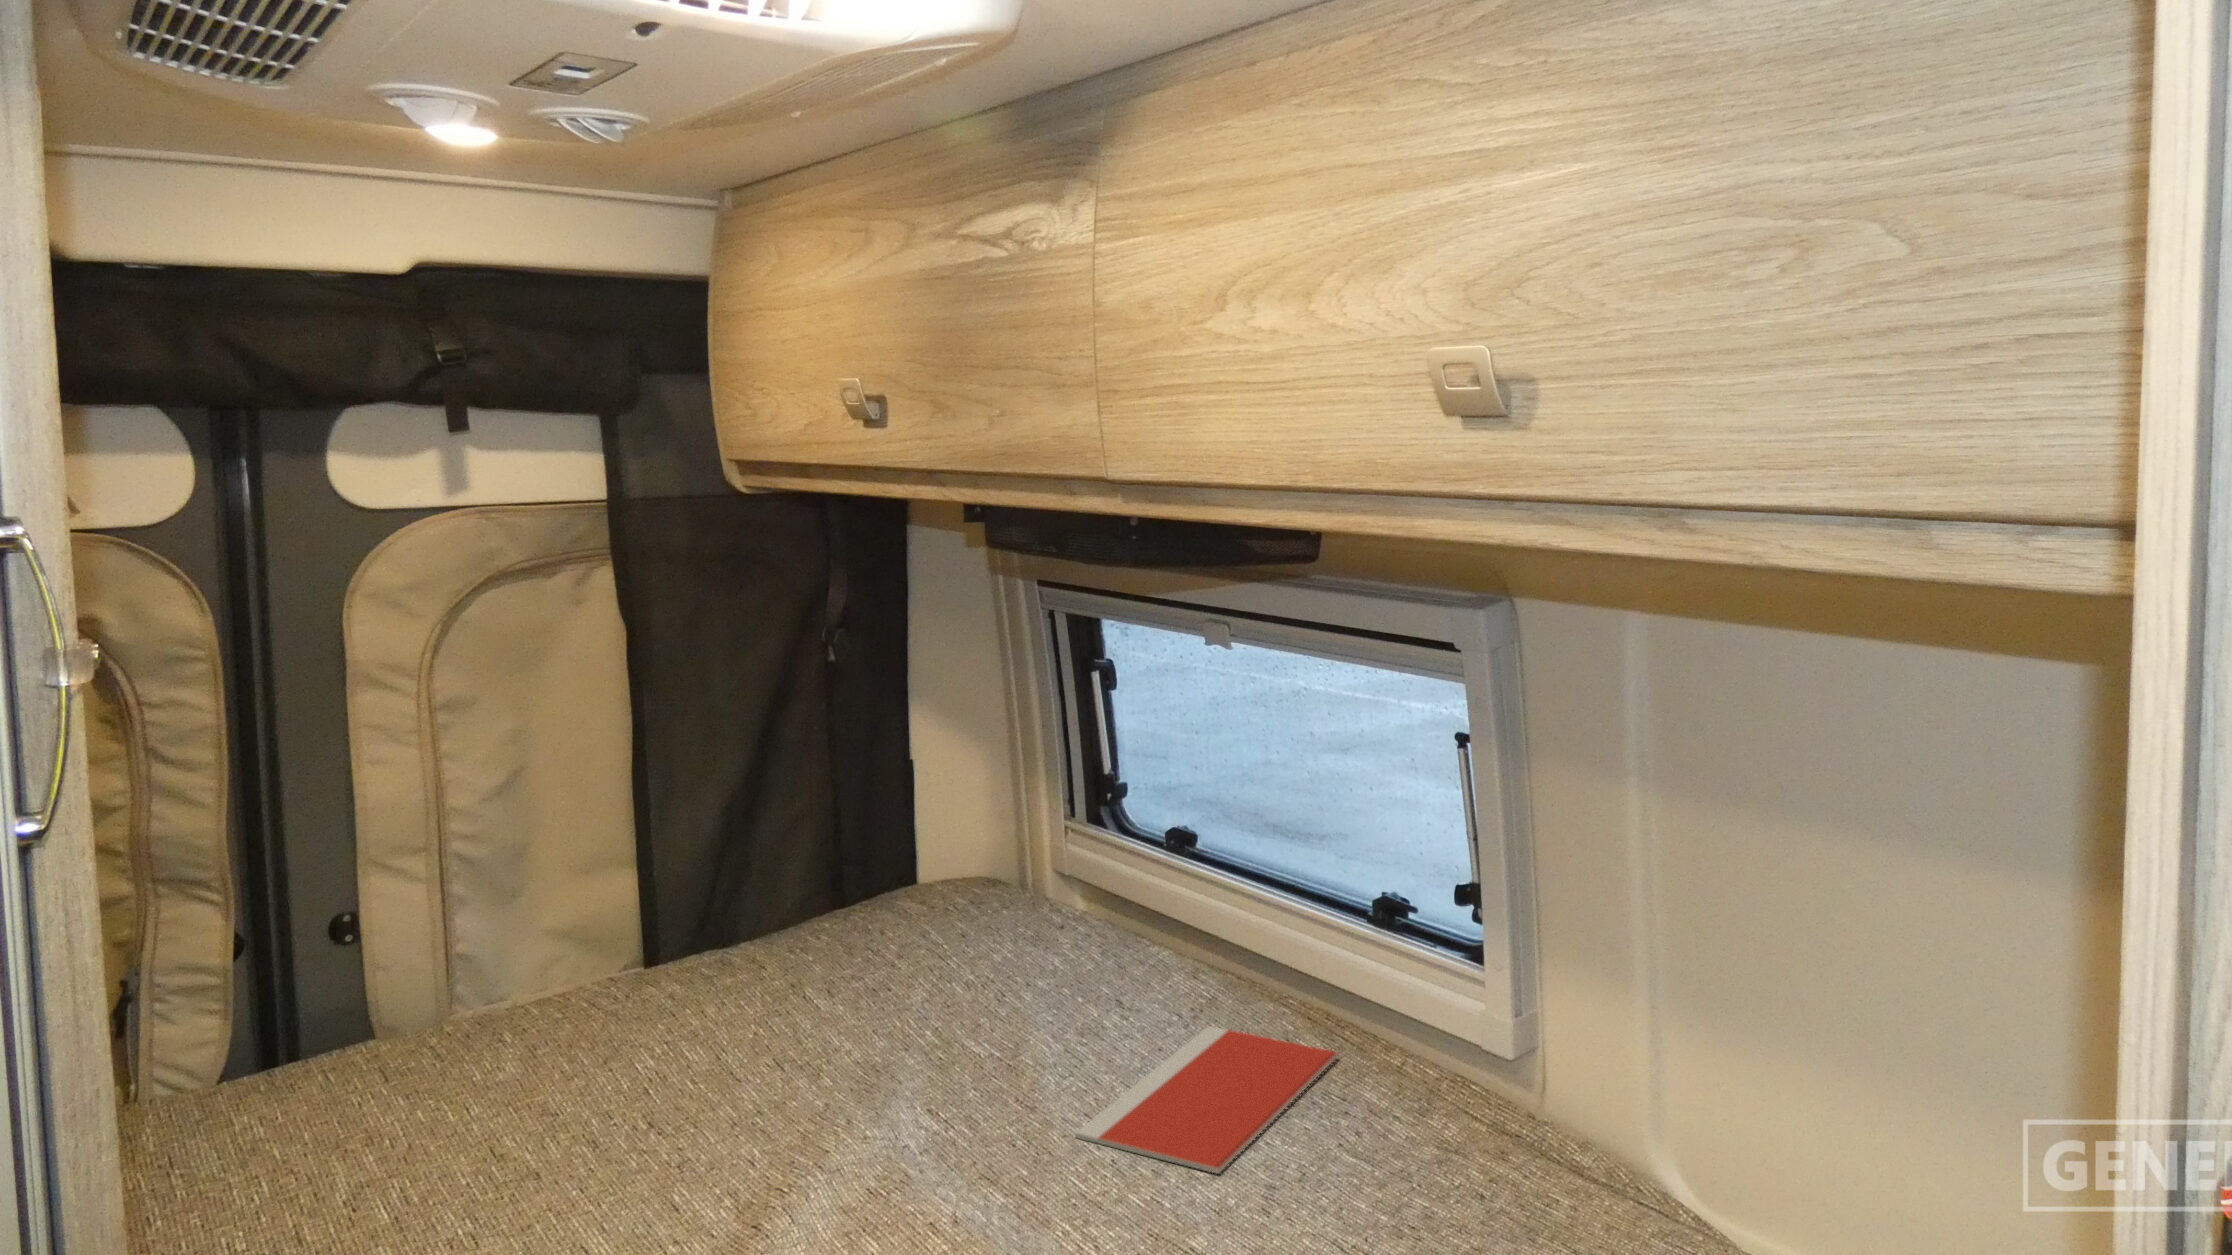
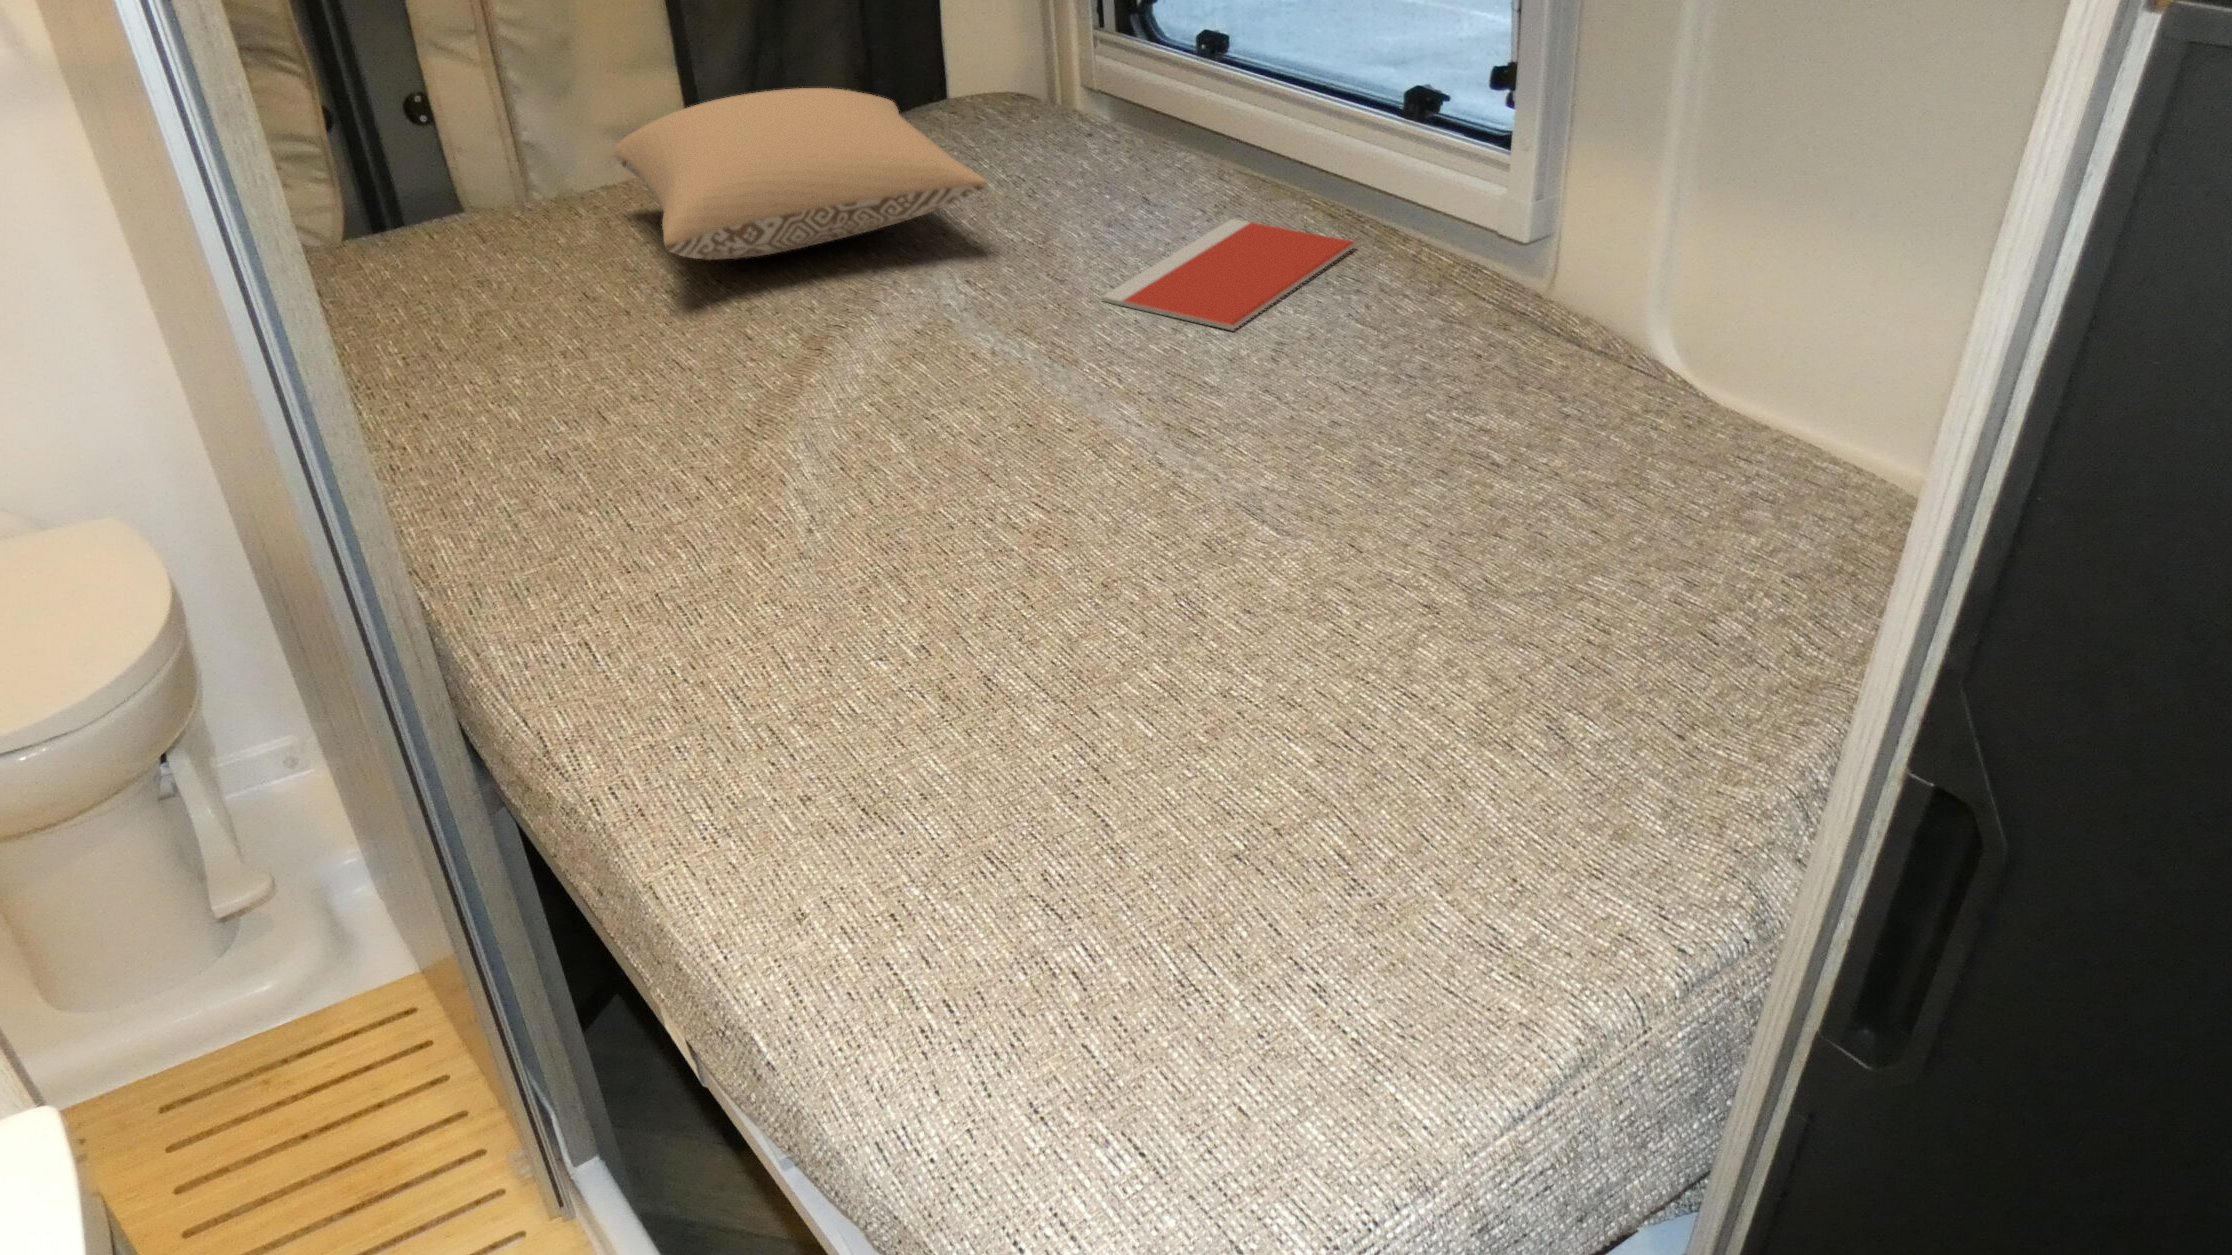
pillow: none [554,901,956,1107] -> present [614,88,988,260]

